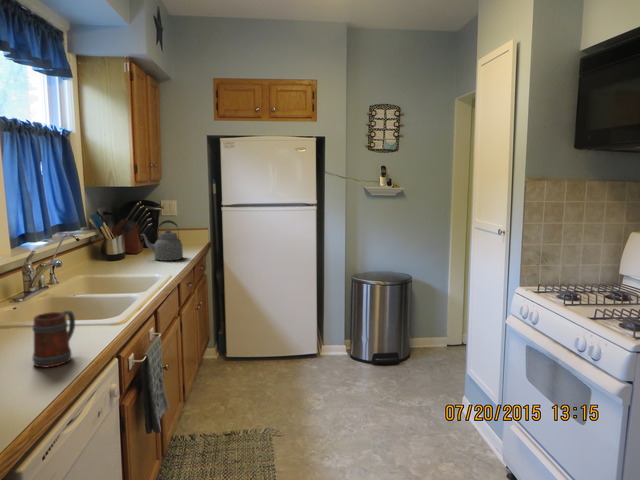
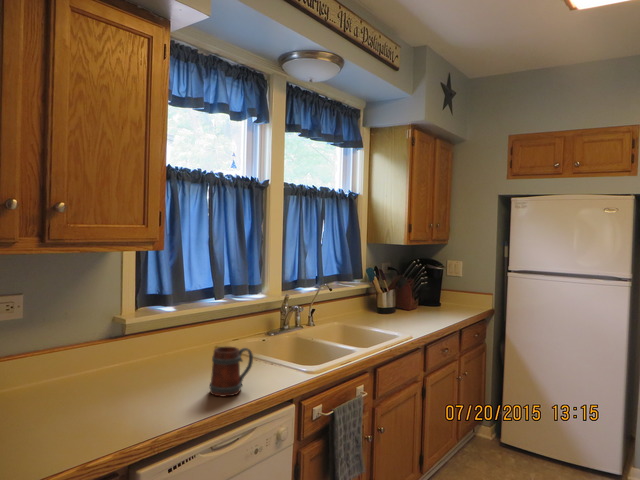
kettle: present [141,220,183,261] -> none [407,280,447,321]

